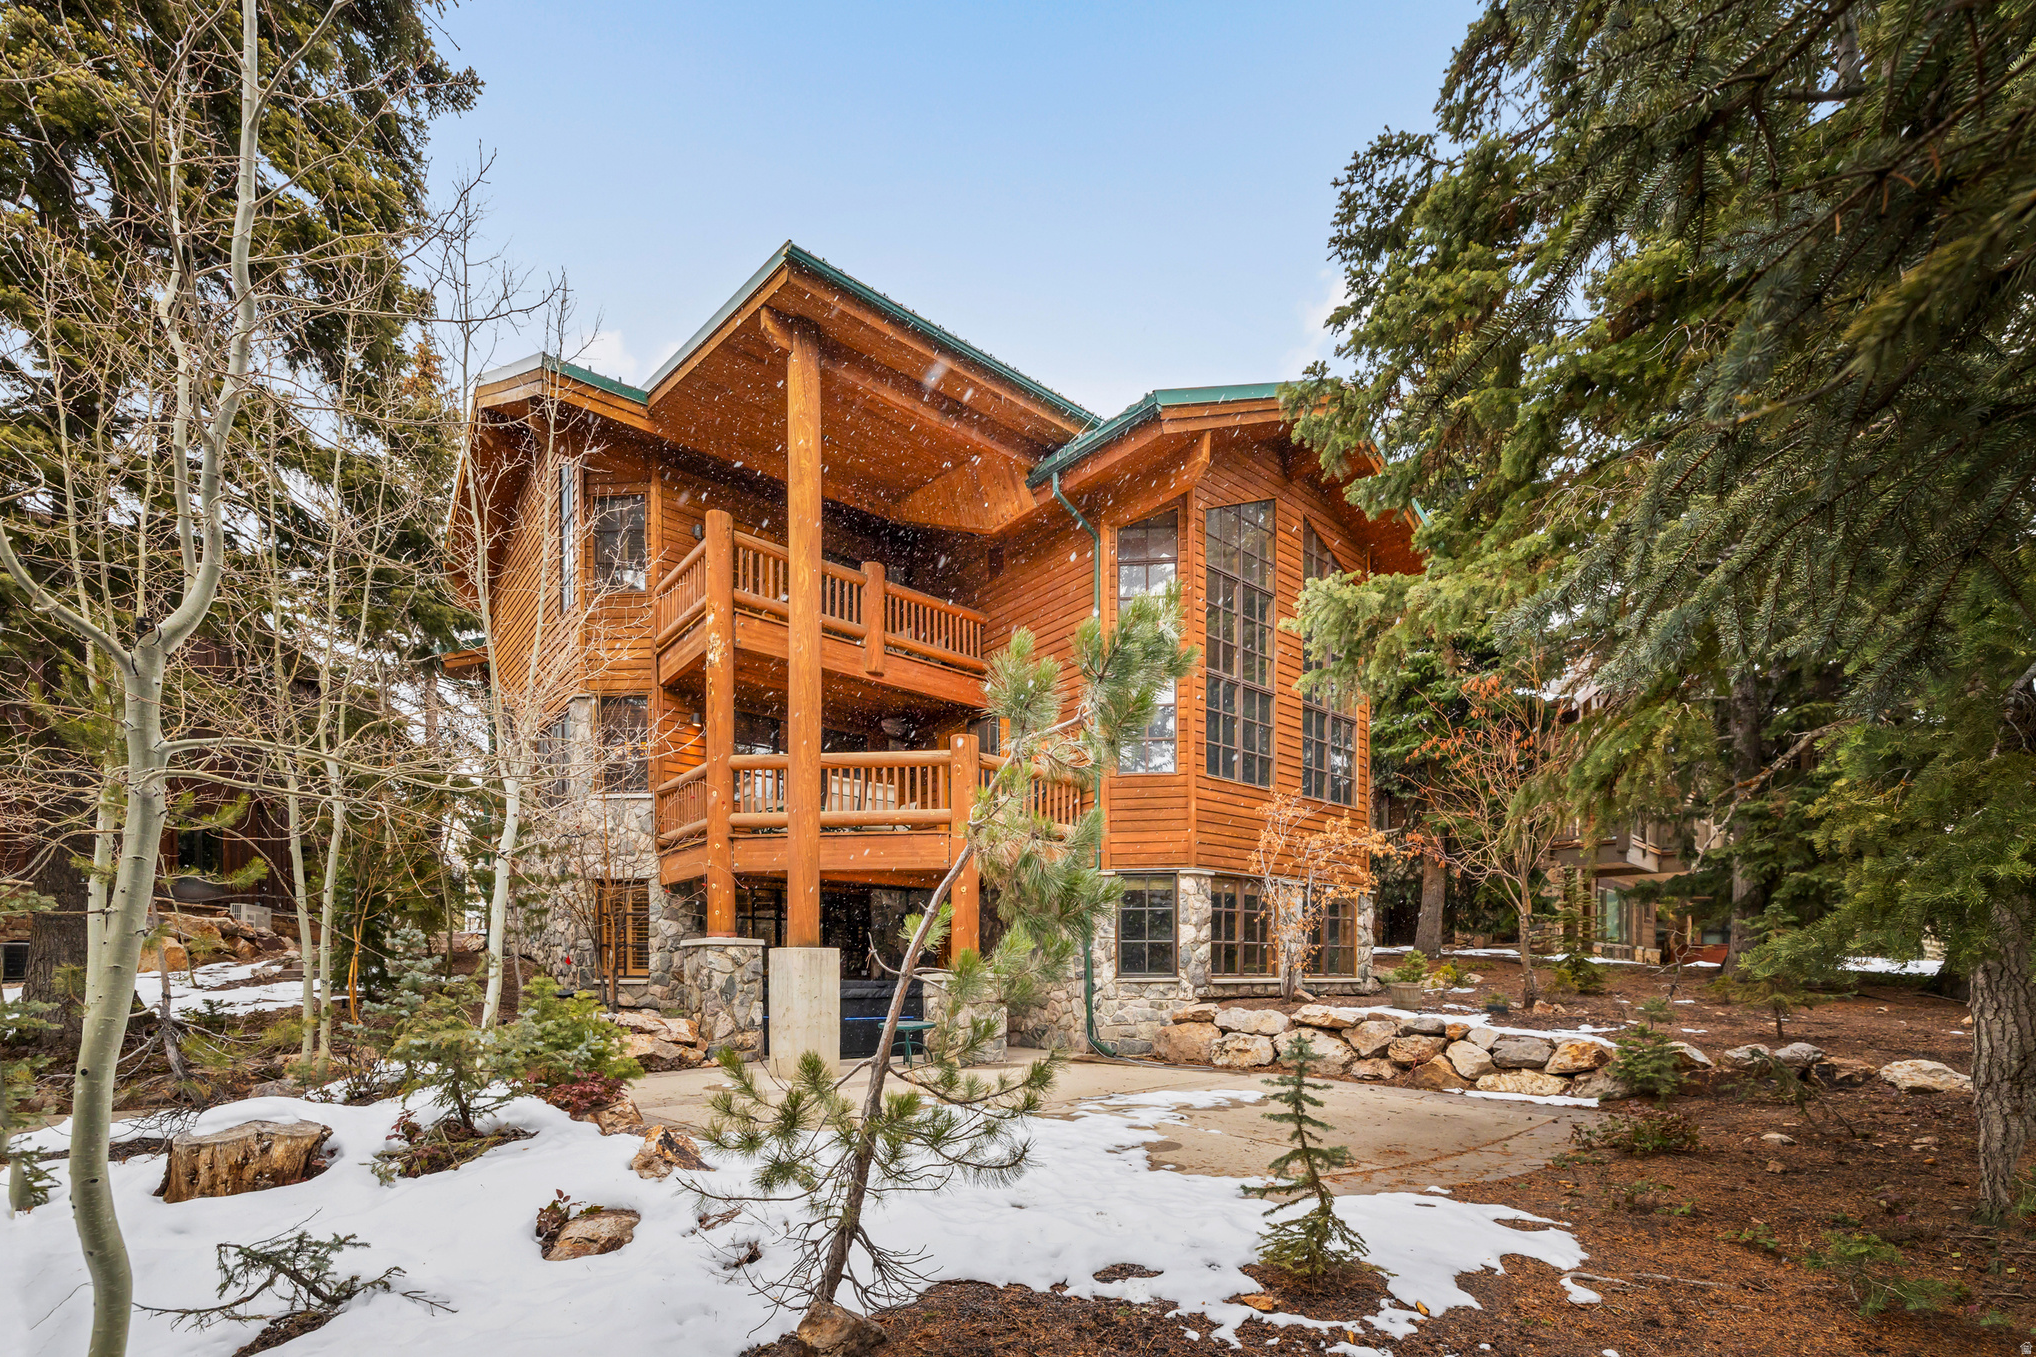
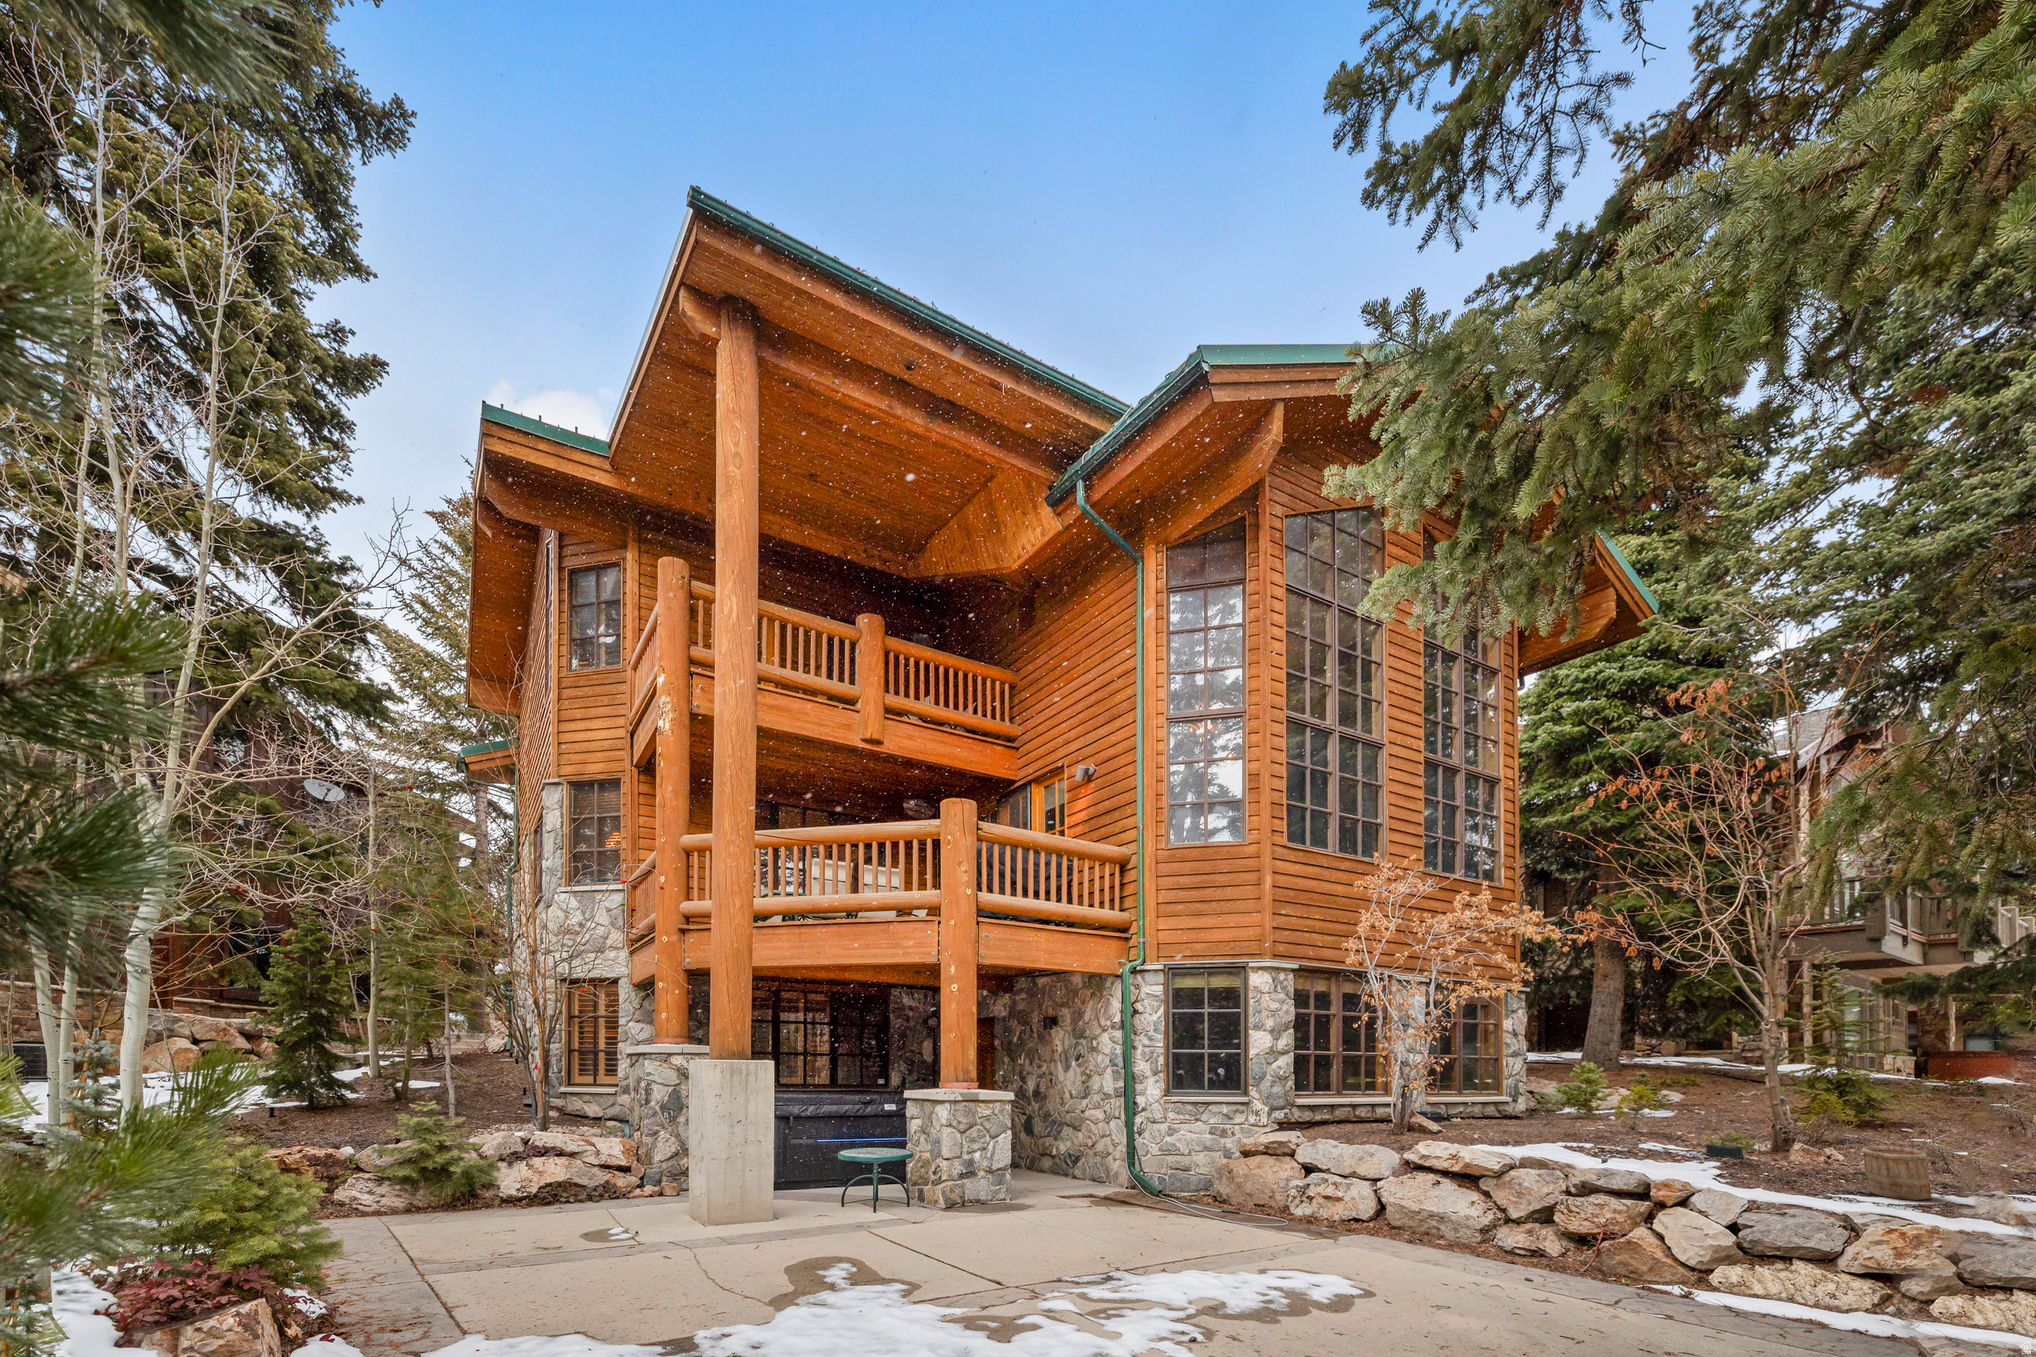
wooden bucket: present [1390,982,1422,1009] -> present [1861,1145,1931,1200]

